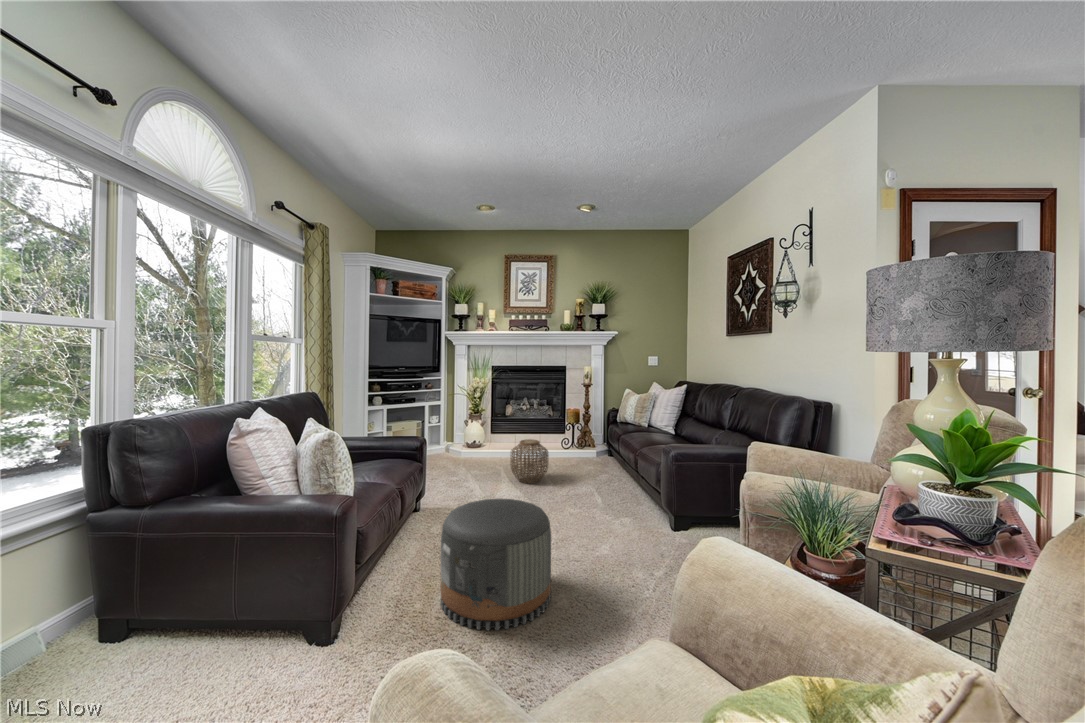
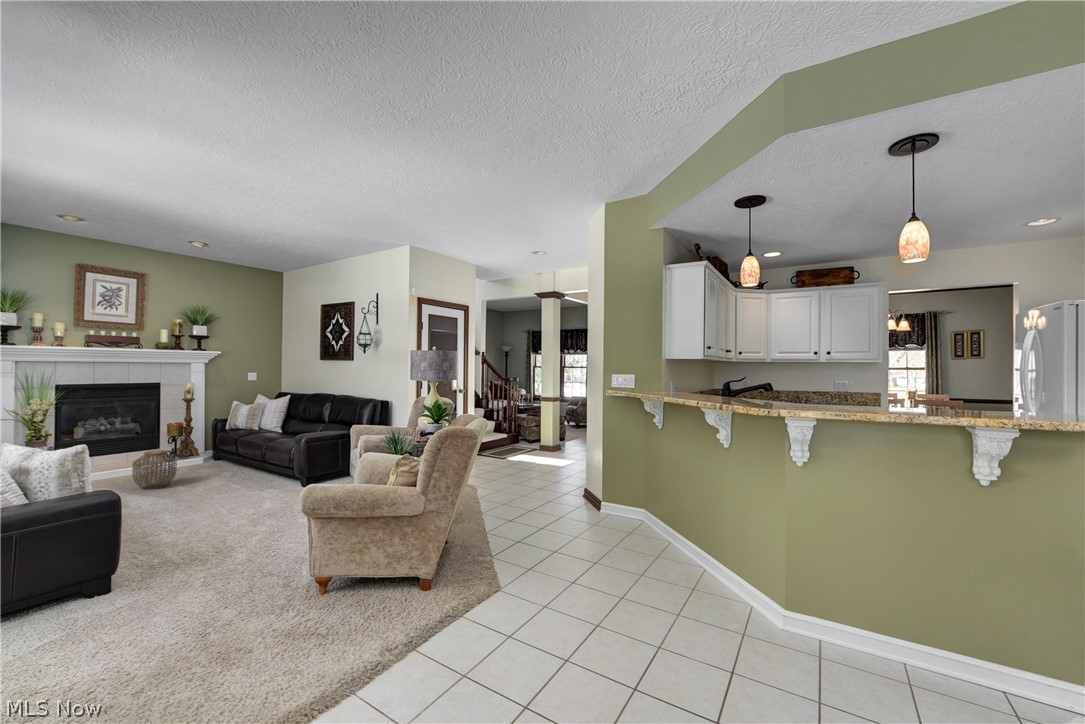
pouf: present [440,499,551,630] -> none [176,473,259,543]

